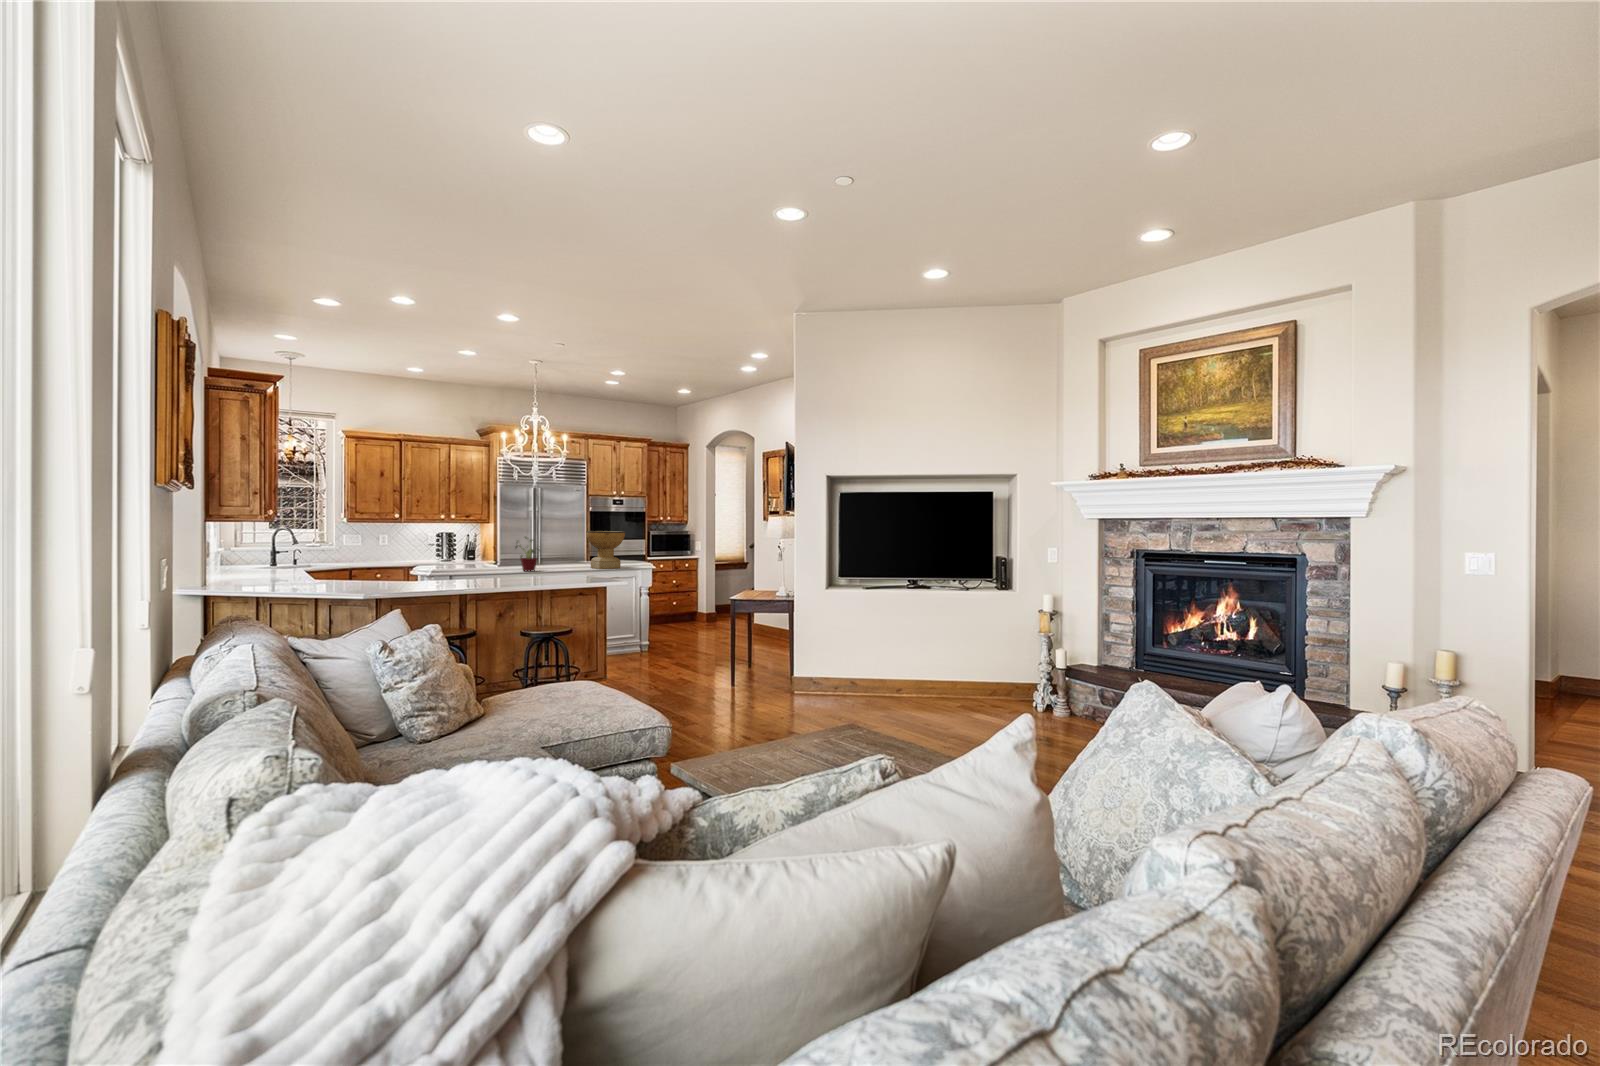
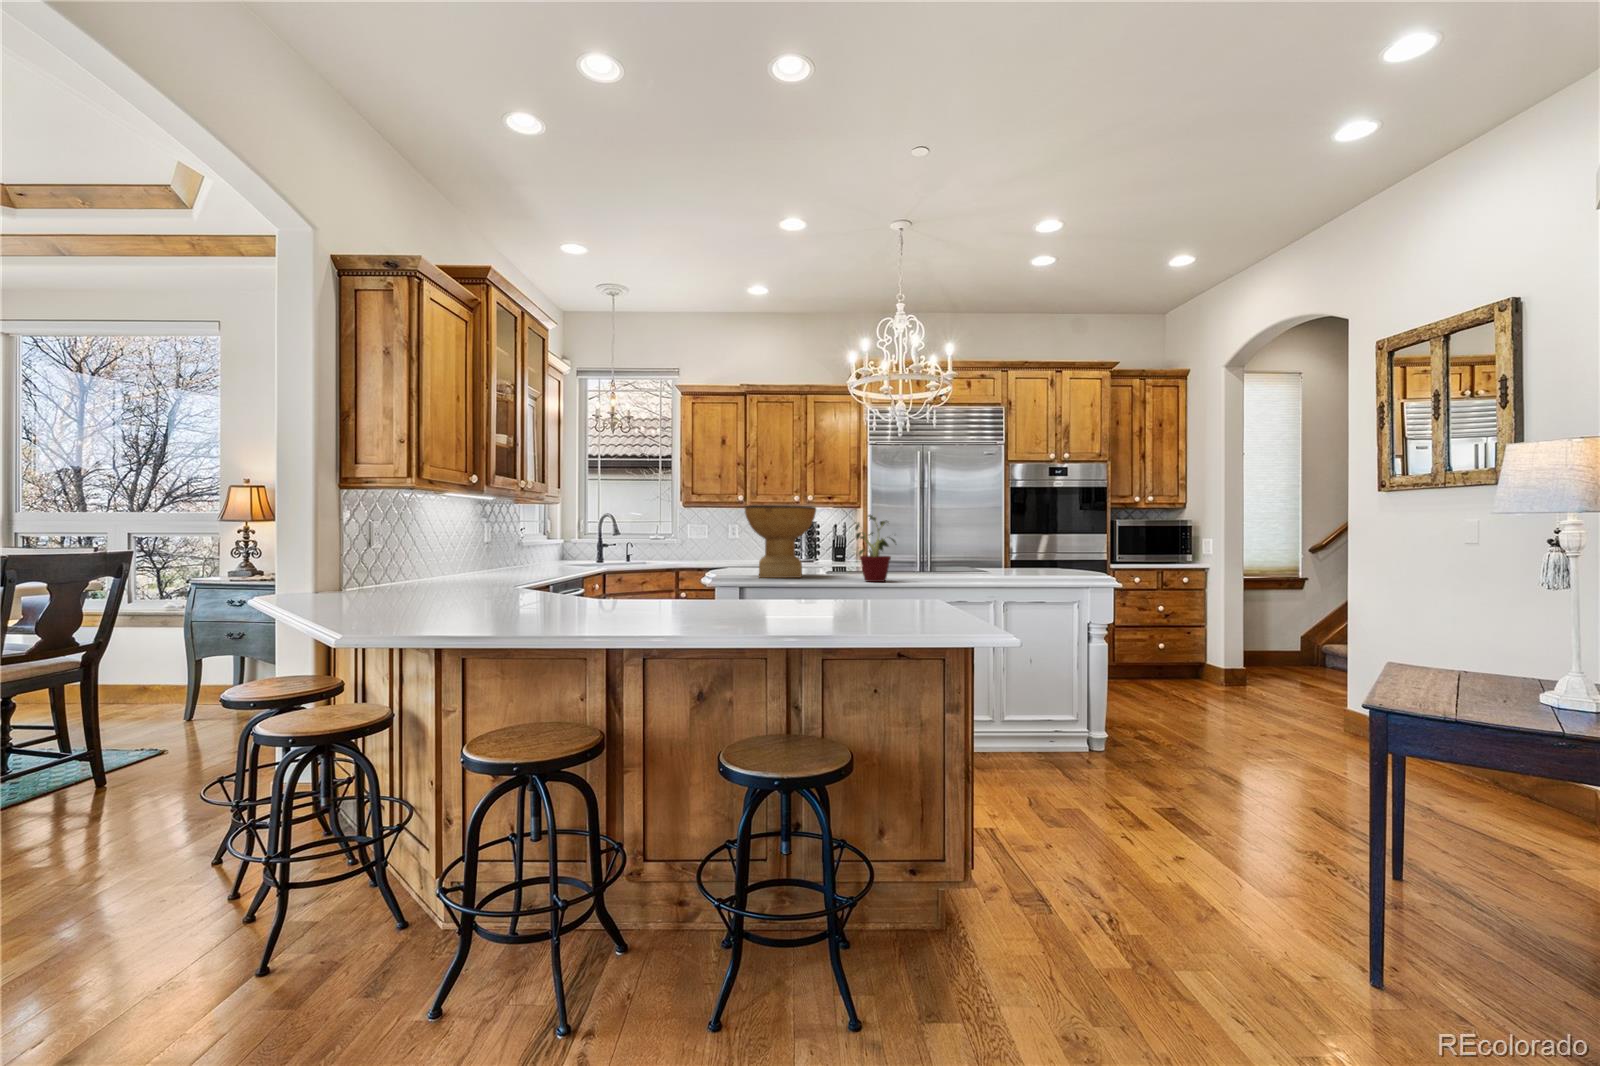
decorative bowl: present [586,531,625,569] -> present [745,505,816,578]

